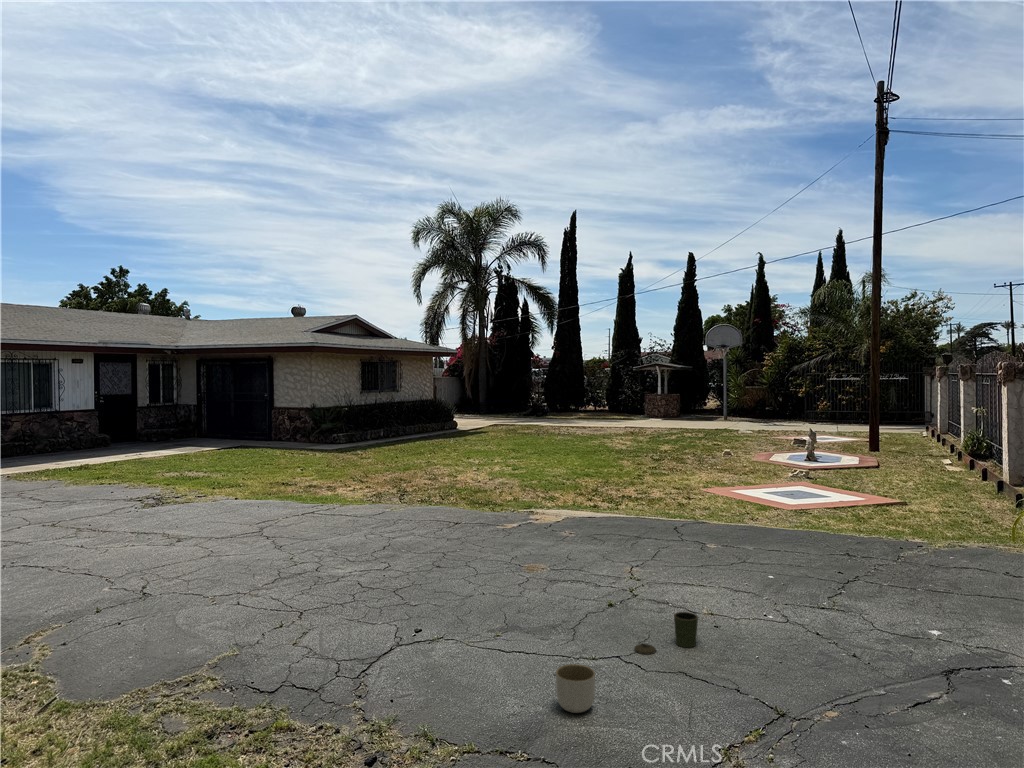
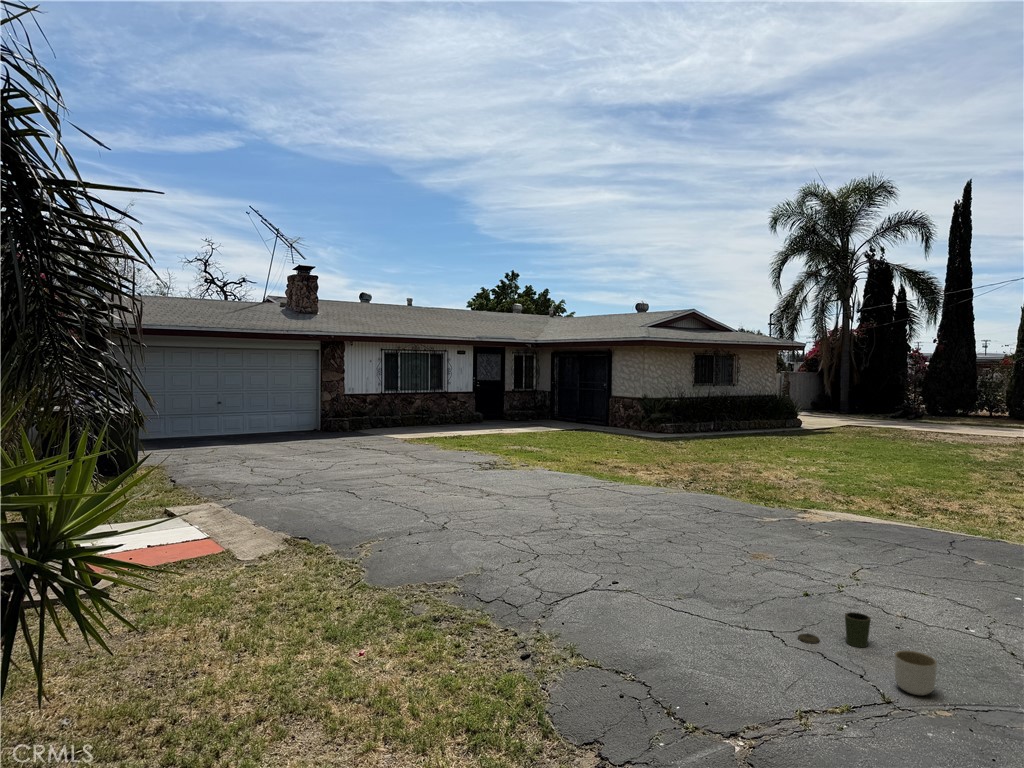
planter: present [556,664,595,713] -> present [895,651,937,695]

